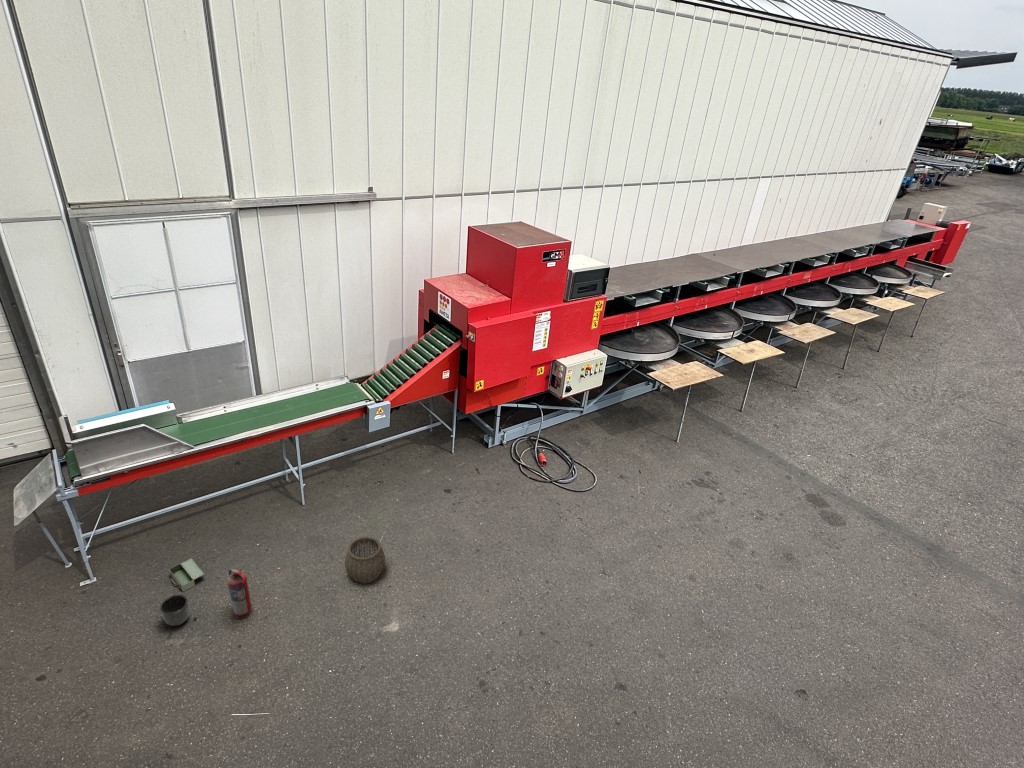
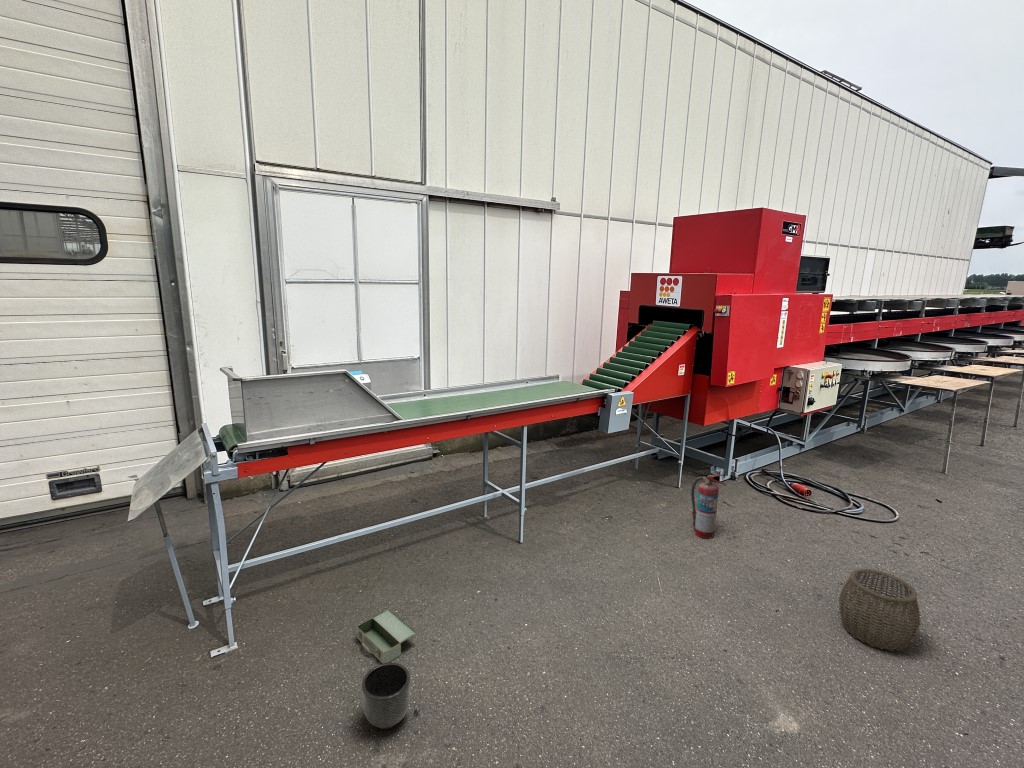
woven basket: present [345,537,385,583] -> present [839,569,921,651]
fire extinguisher: present [227,569,251,619] -> present [691,474,726,539]

